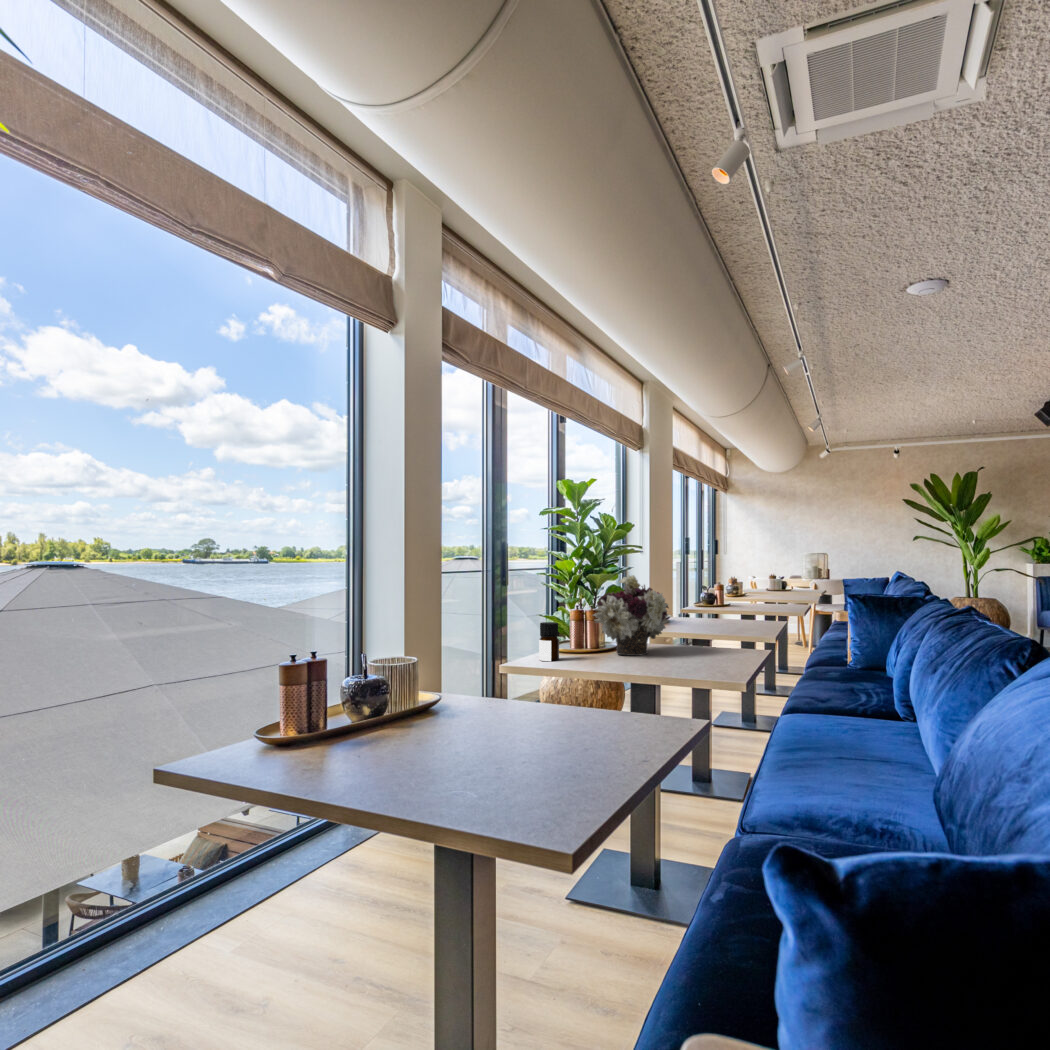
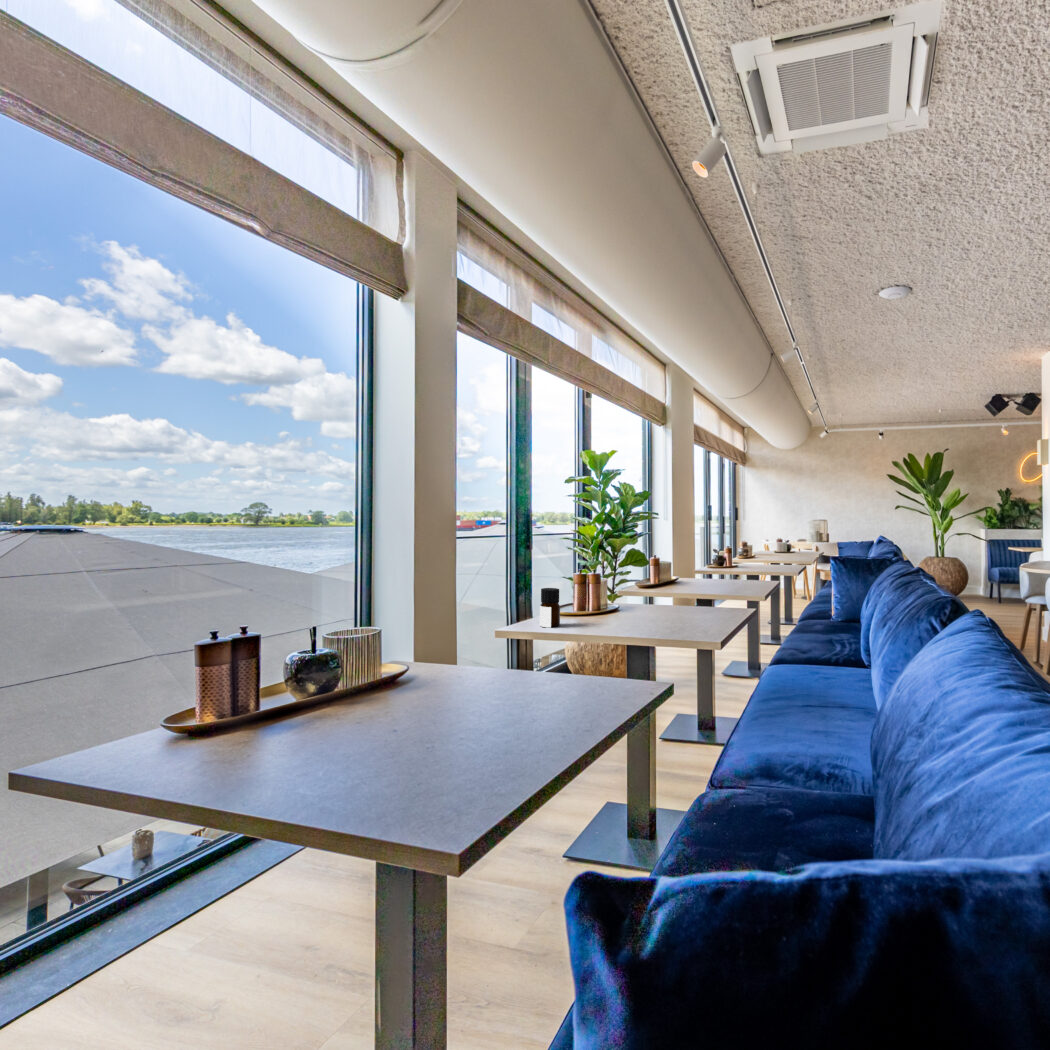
flower arrangement: present [593,575,669,656] -> none [594,542,675,624]

